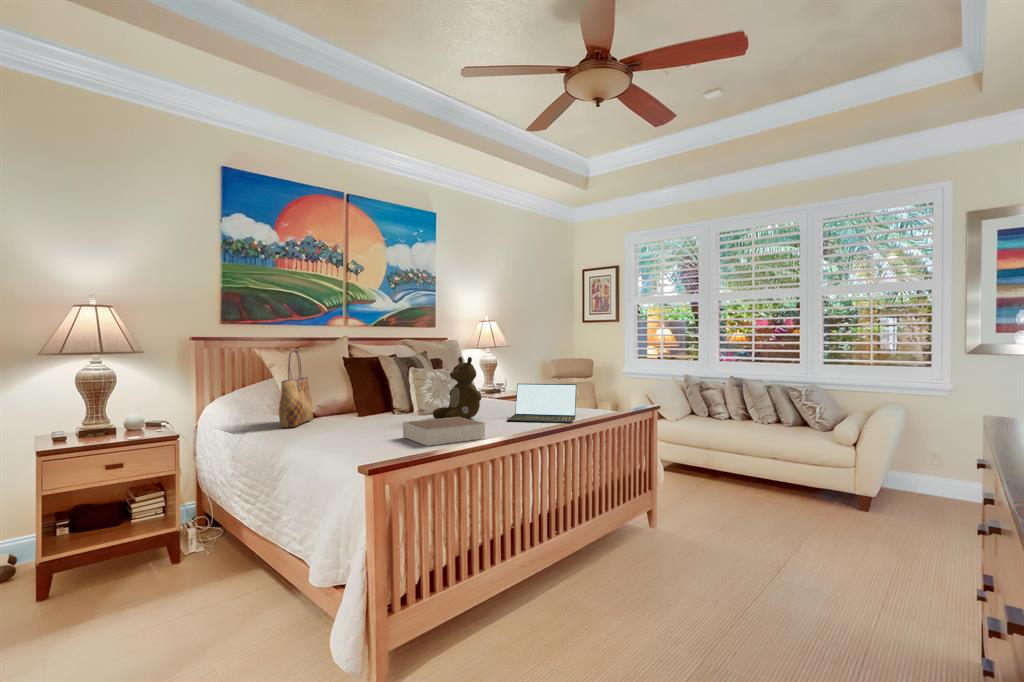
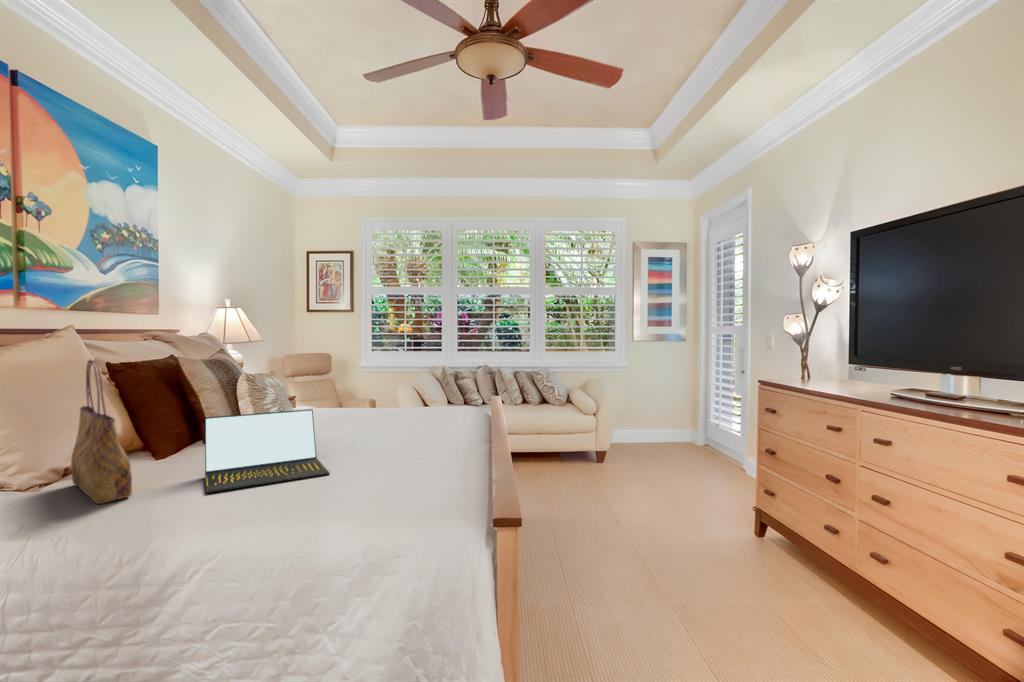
teddy bear: present [433,357,482,419] -> none [313,361,378,443]
laptop: present [507,384,576,423] -> present [205,409,329,493]
book: present [403,417,485,446] -> none [376,436,465,476]

